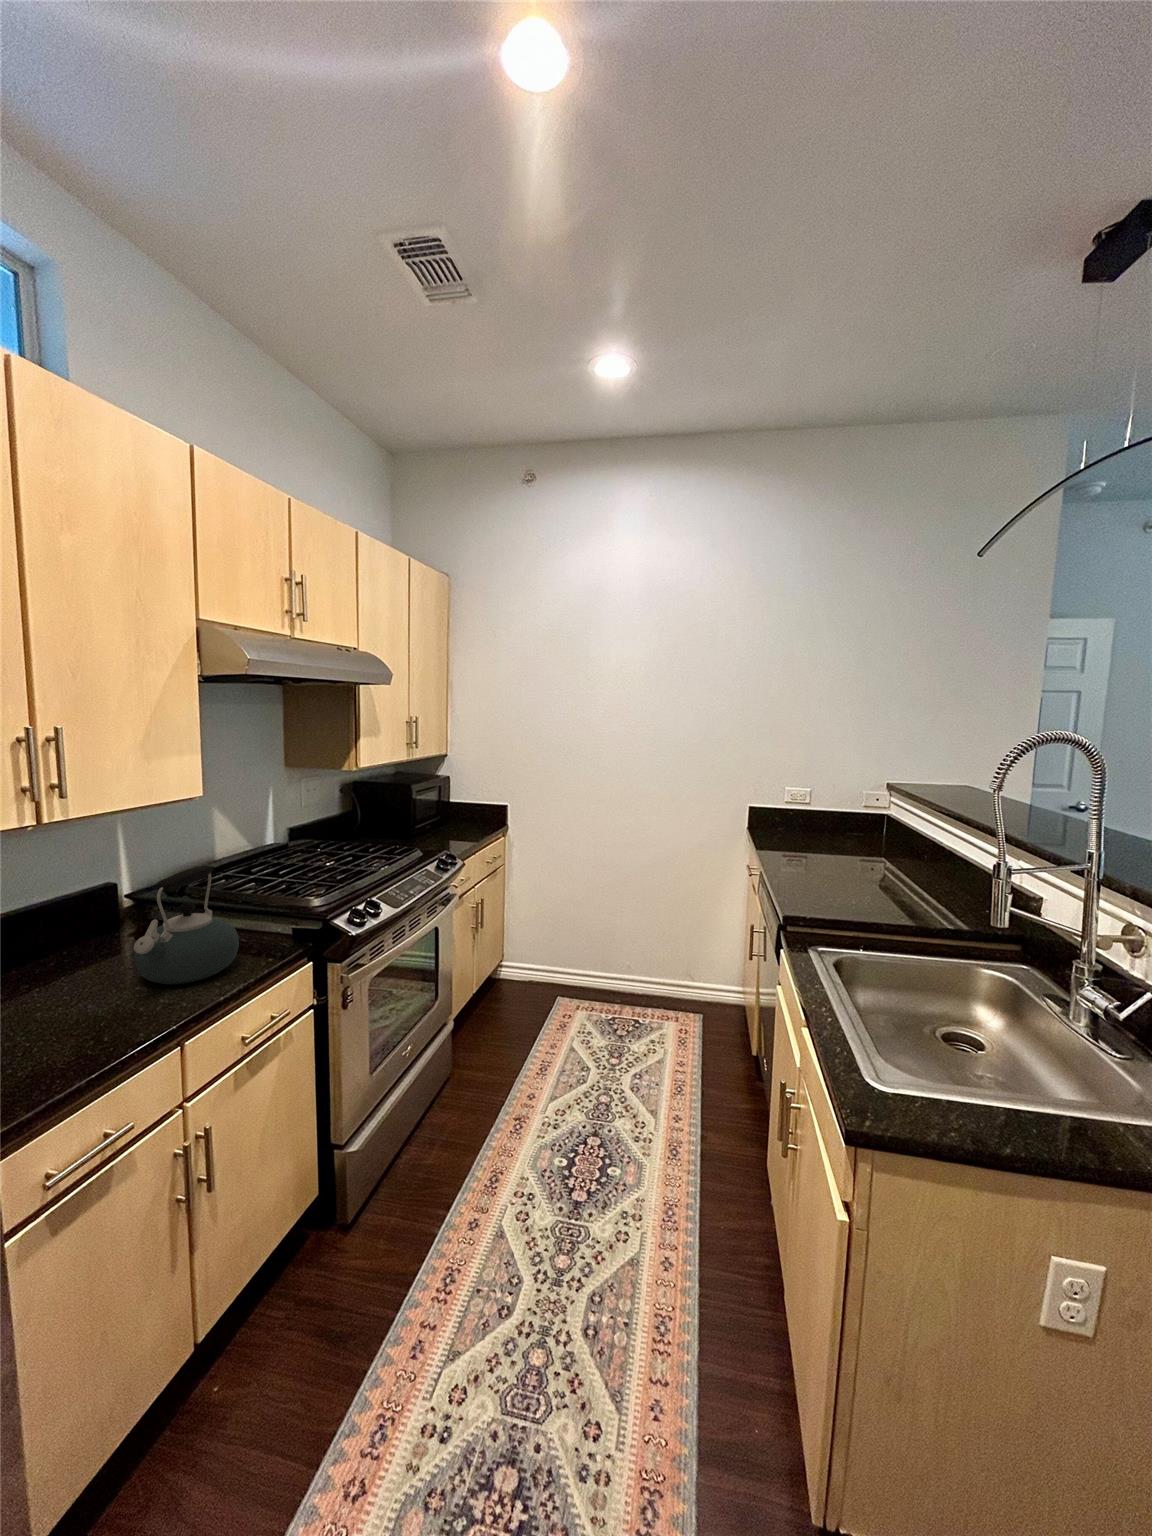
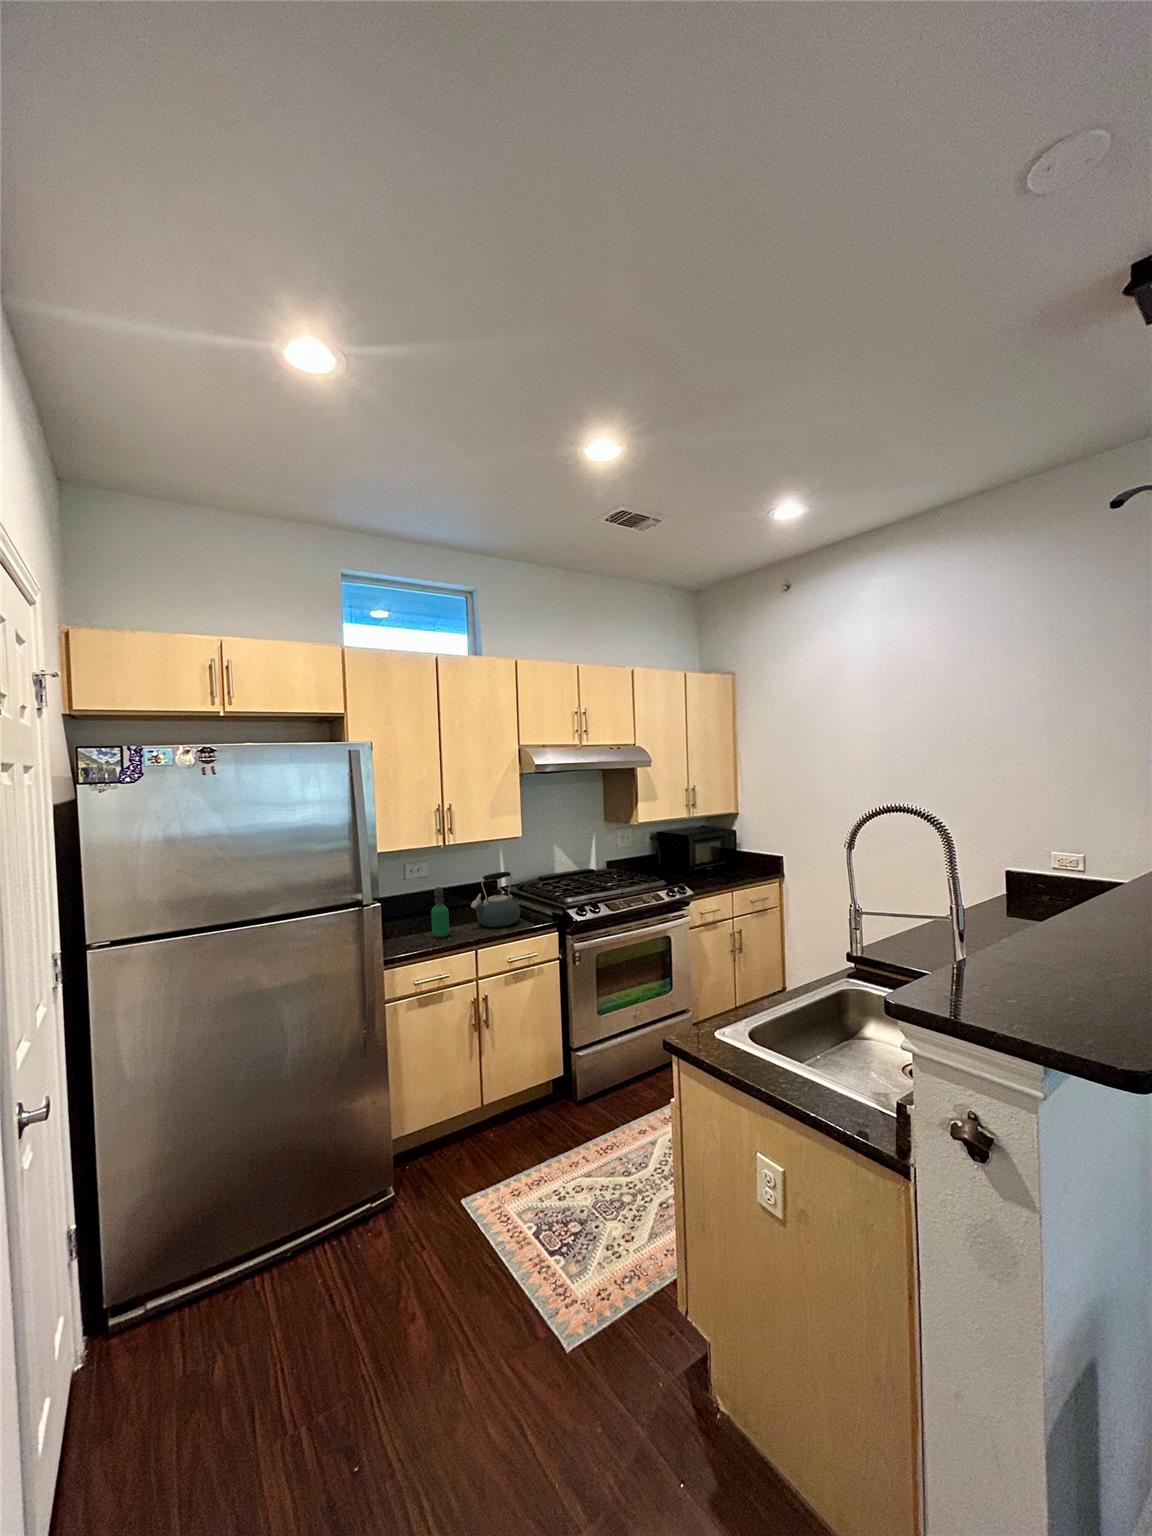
soap dispenser: none [37,924,93,1046] -> present [431,887,449,938]

